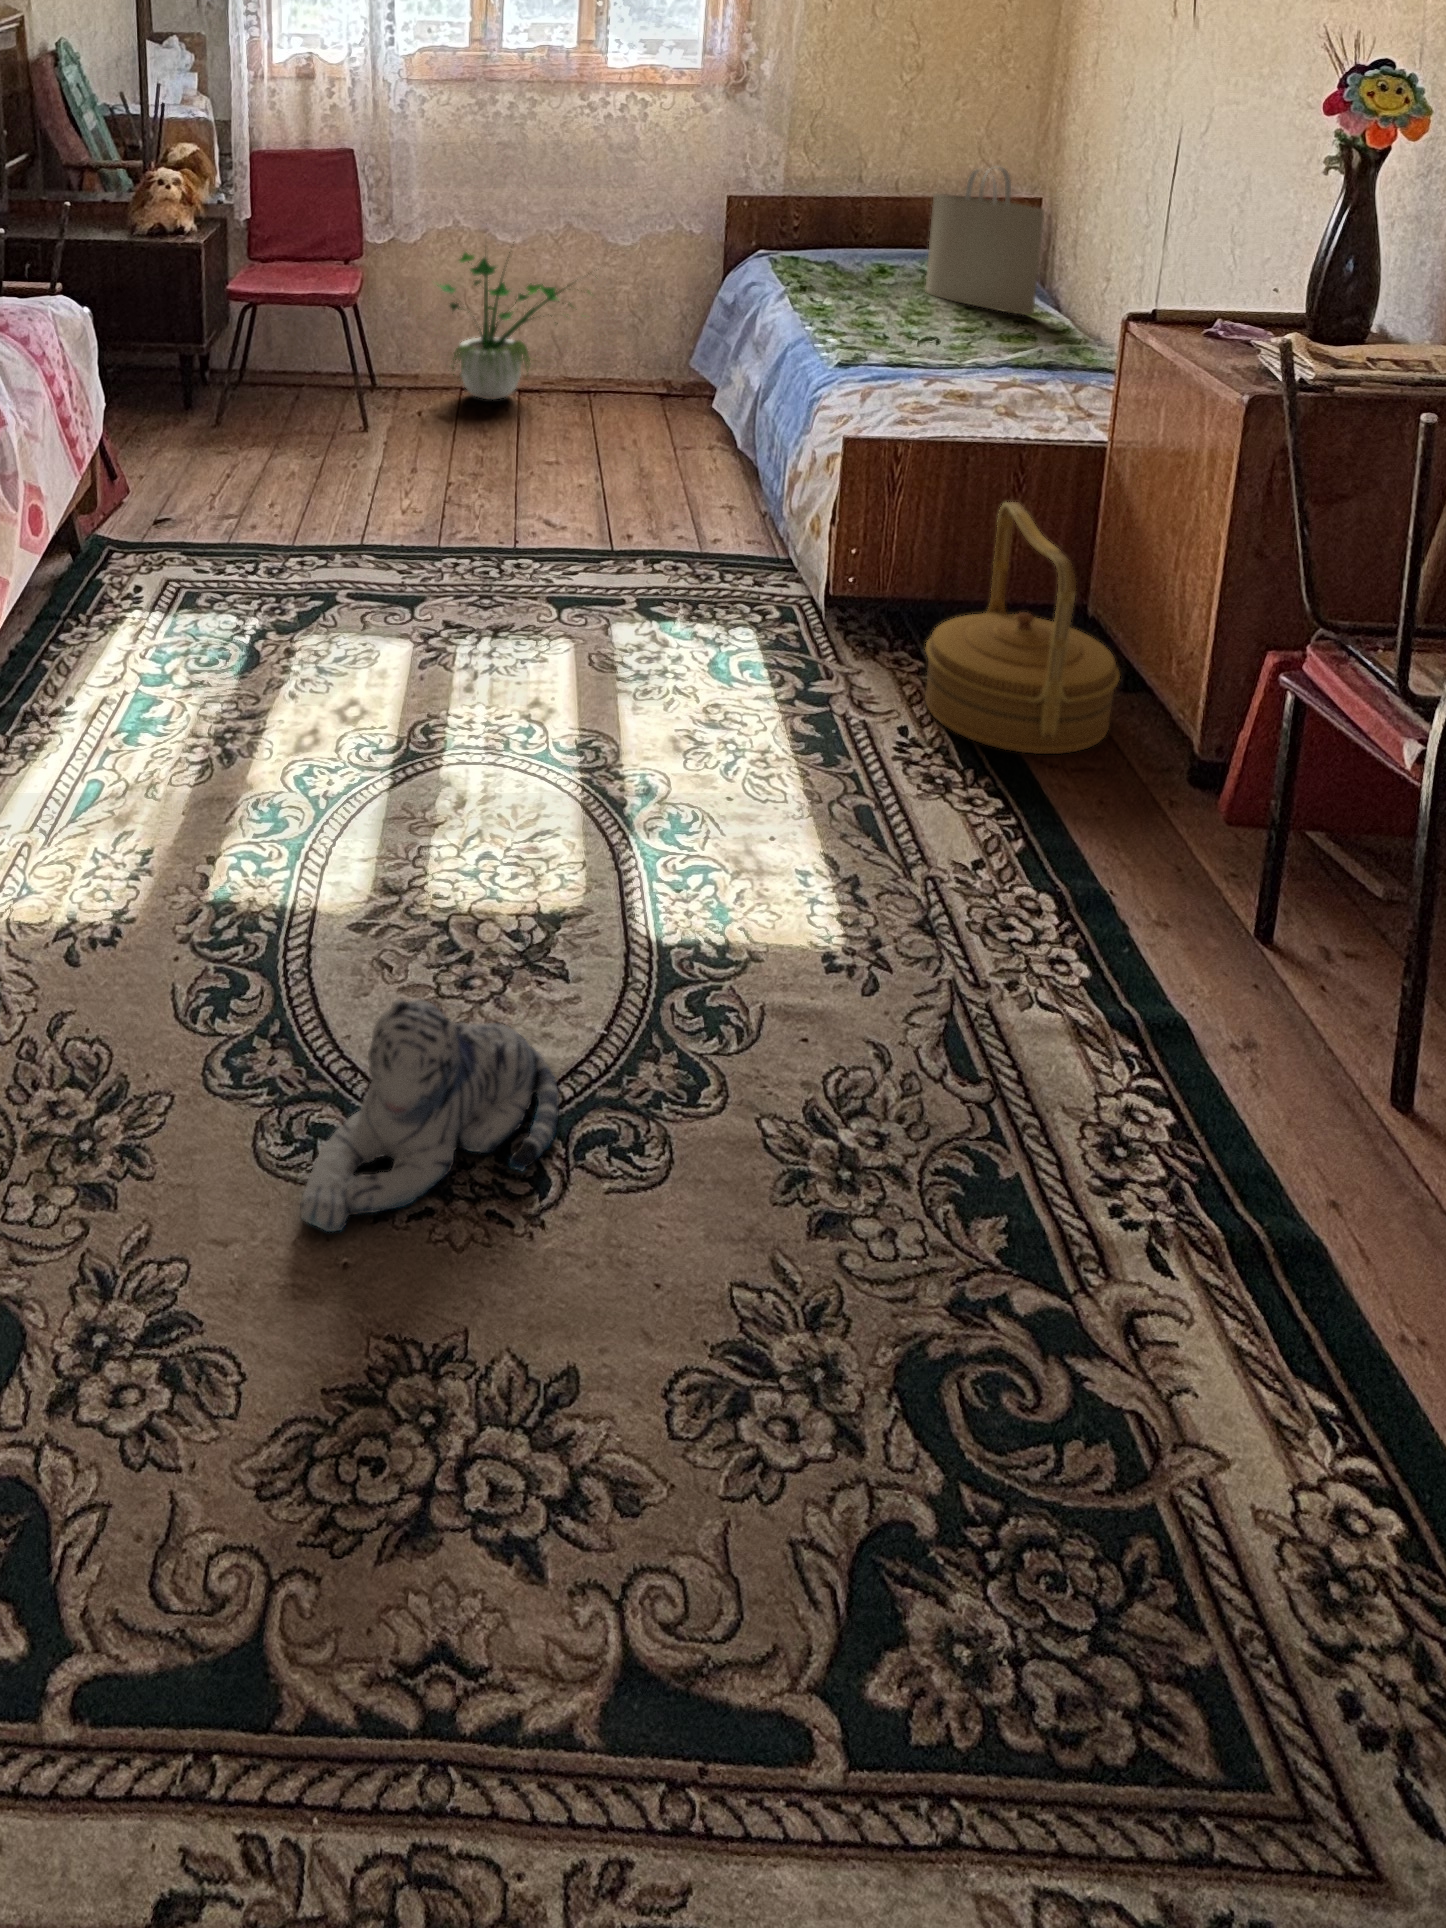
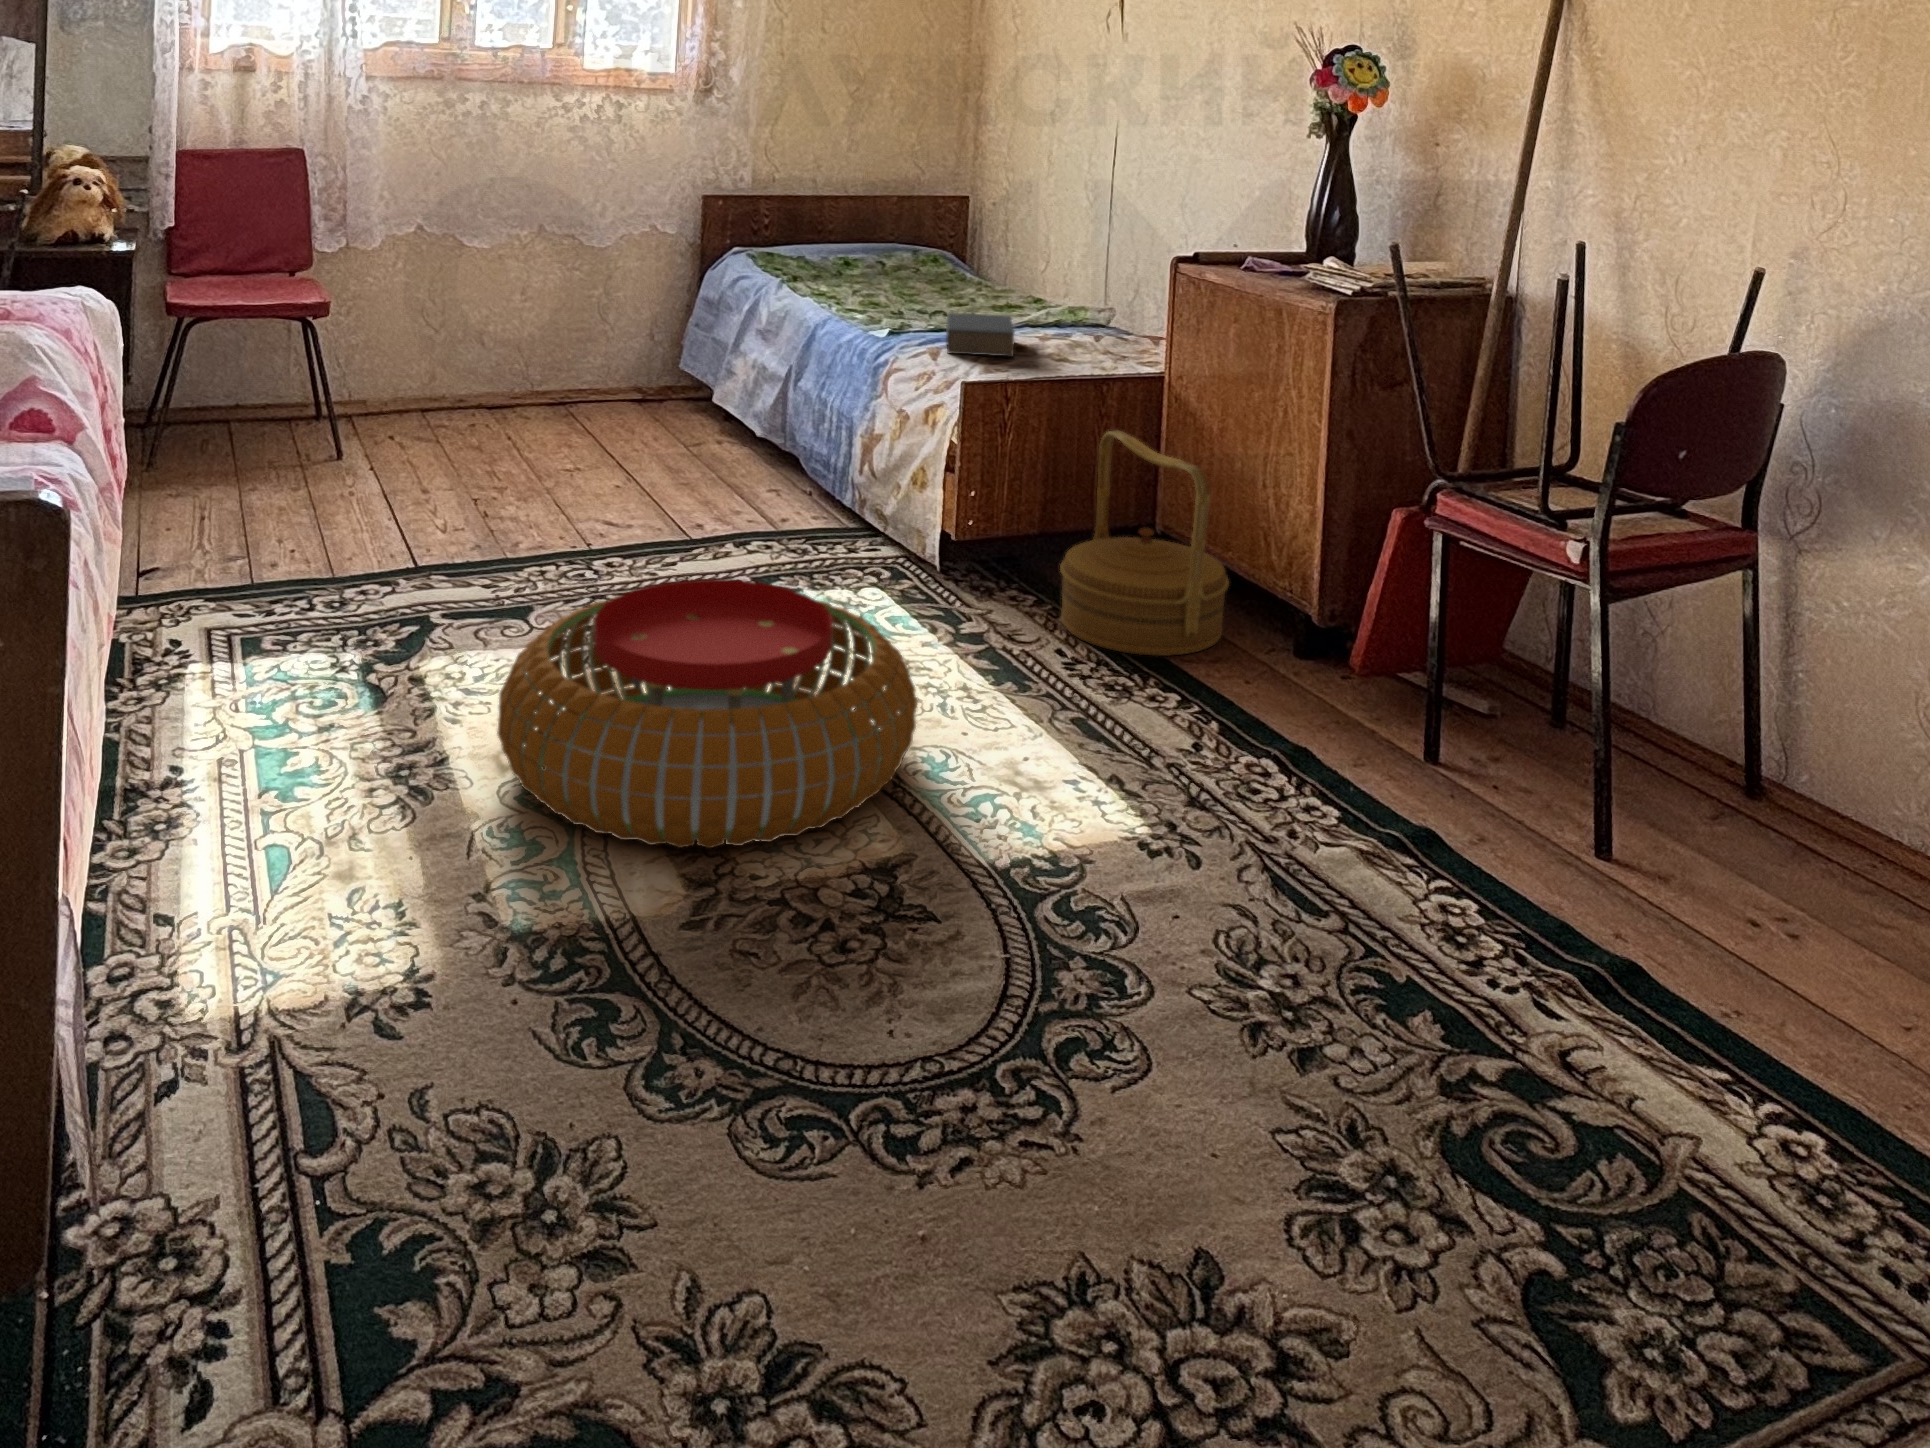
tote bag: present [925,166,1044,315] -> none [904,157,1015,290]
potted plant: present [437,252,558,400] -> none [395,221,589,418]
book: none [879,346,974,403] -> present [946,312,1014,357]
pouf: none [282,609,668,867] -> present [497,579,917,848]
plush toy: present [300,999,559,1232] -> none [825,931,1033,1213]

